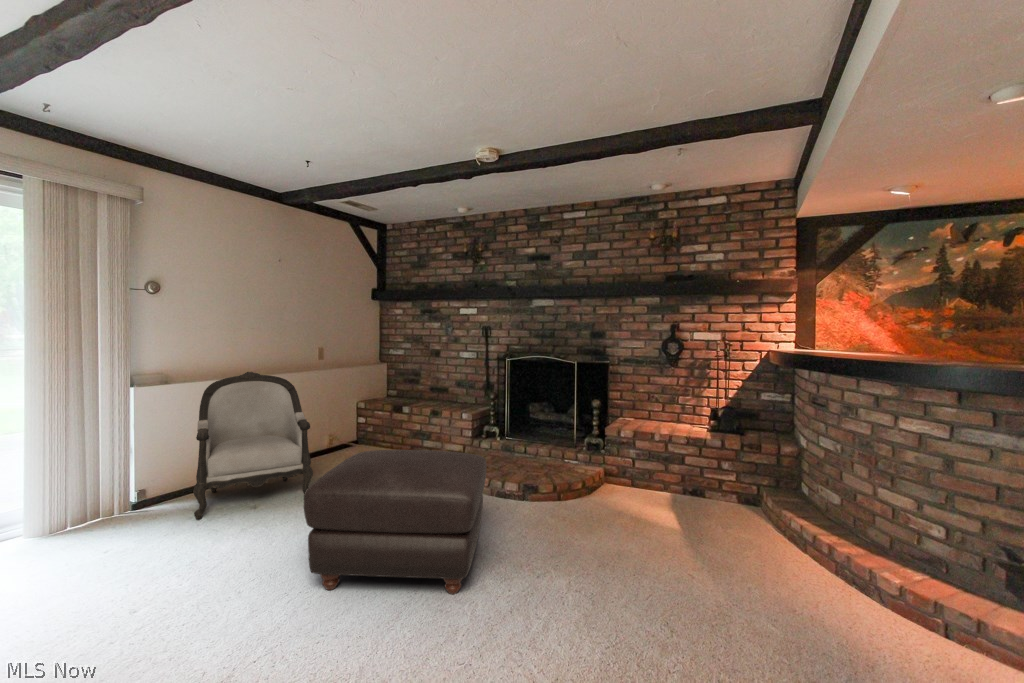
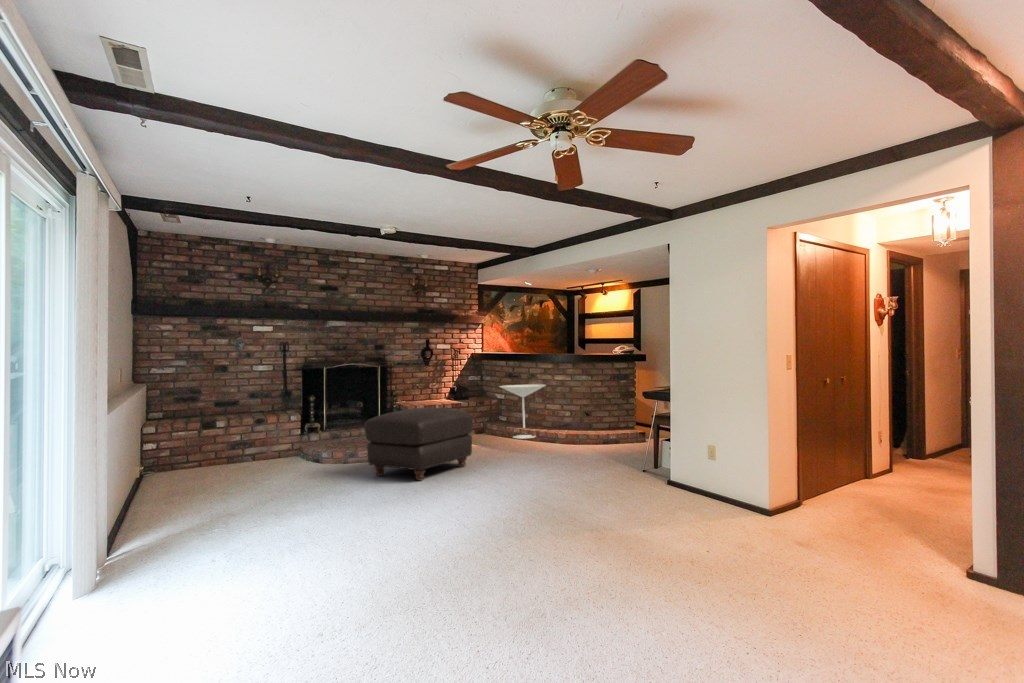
armchair: present [193,372,313,520] -> none [153,383,271,509]
side table: none [730,430,868,578] -> present [500,384,546,439]

